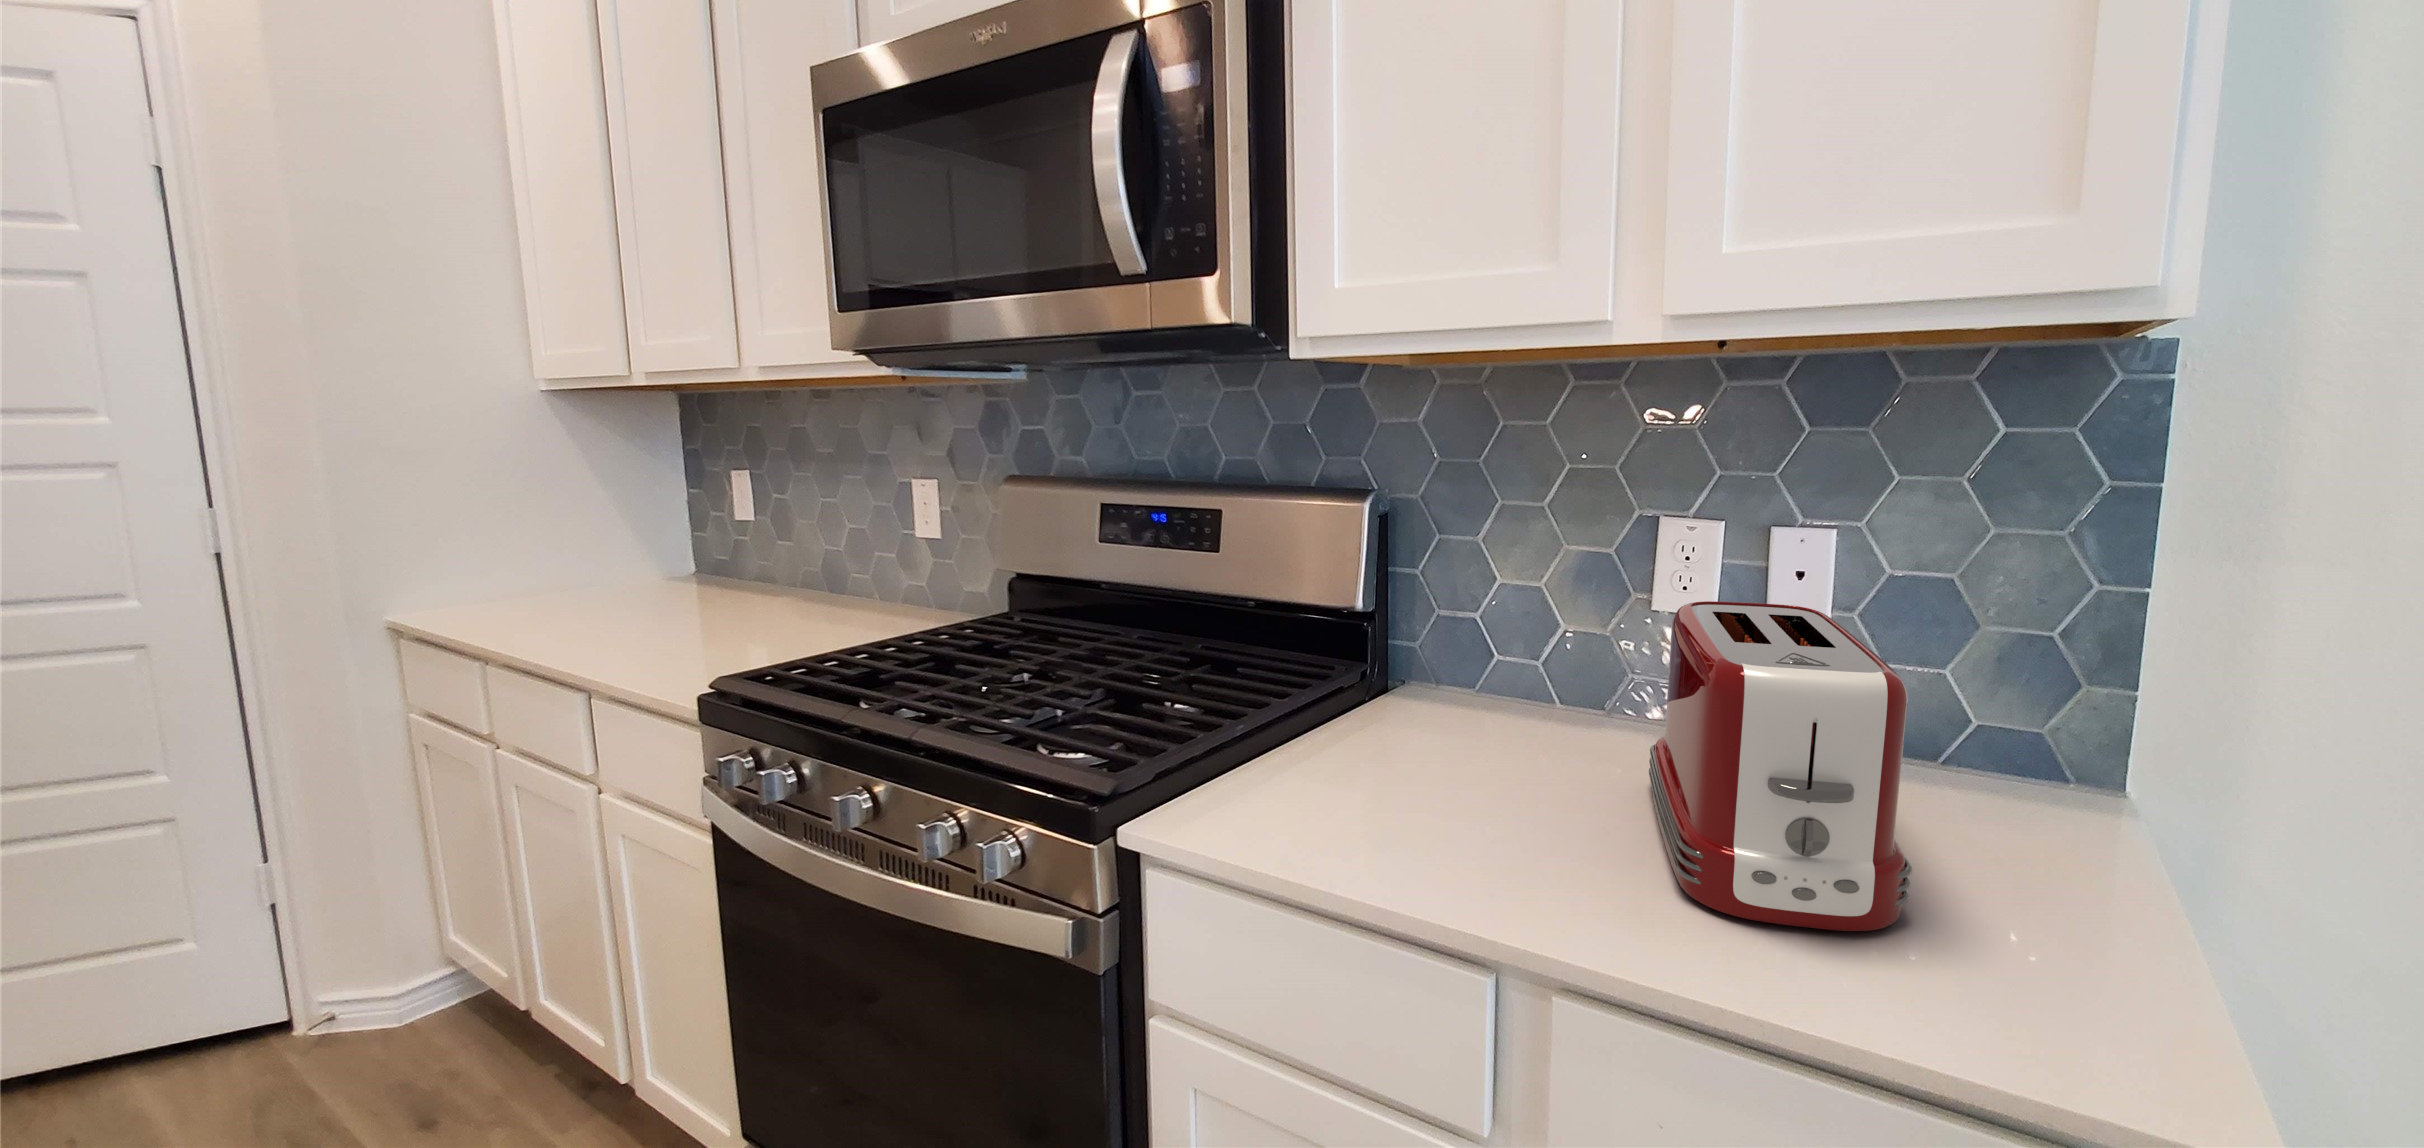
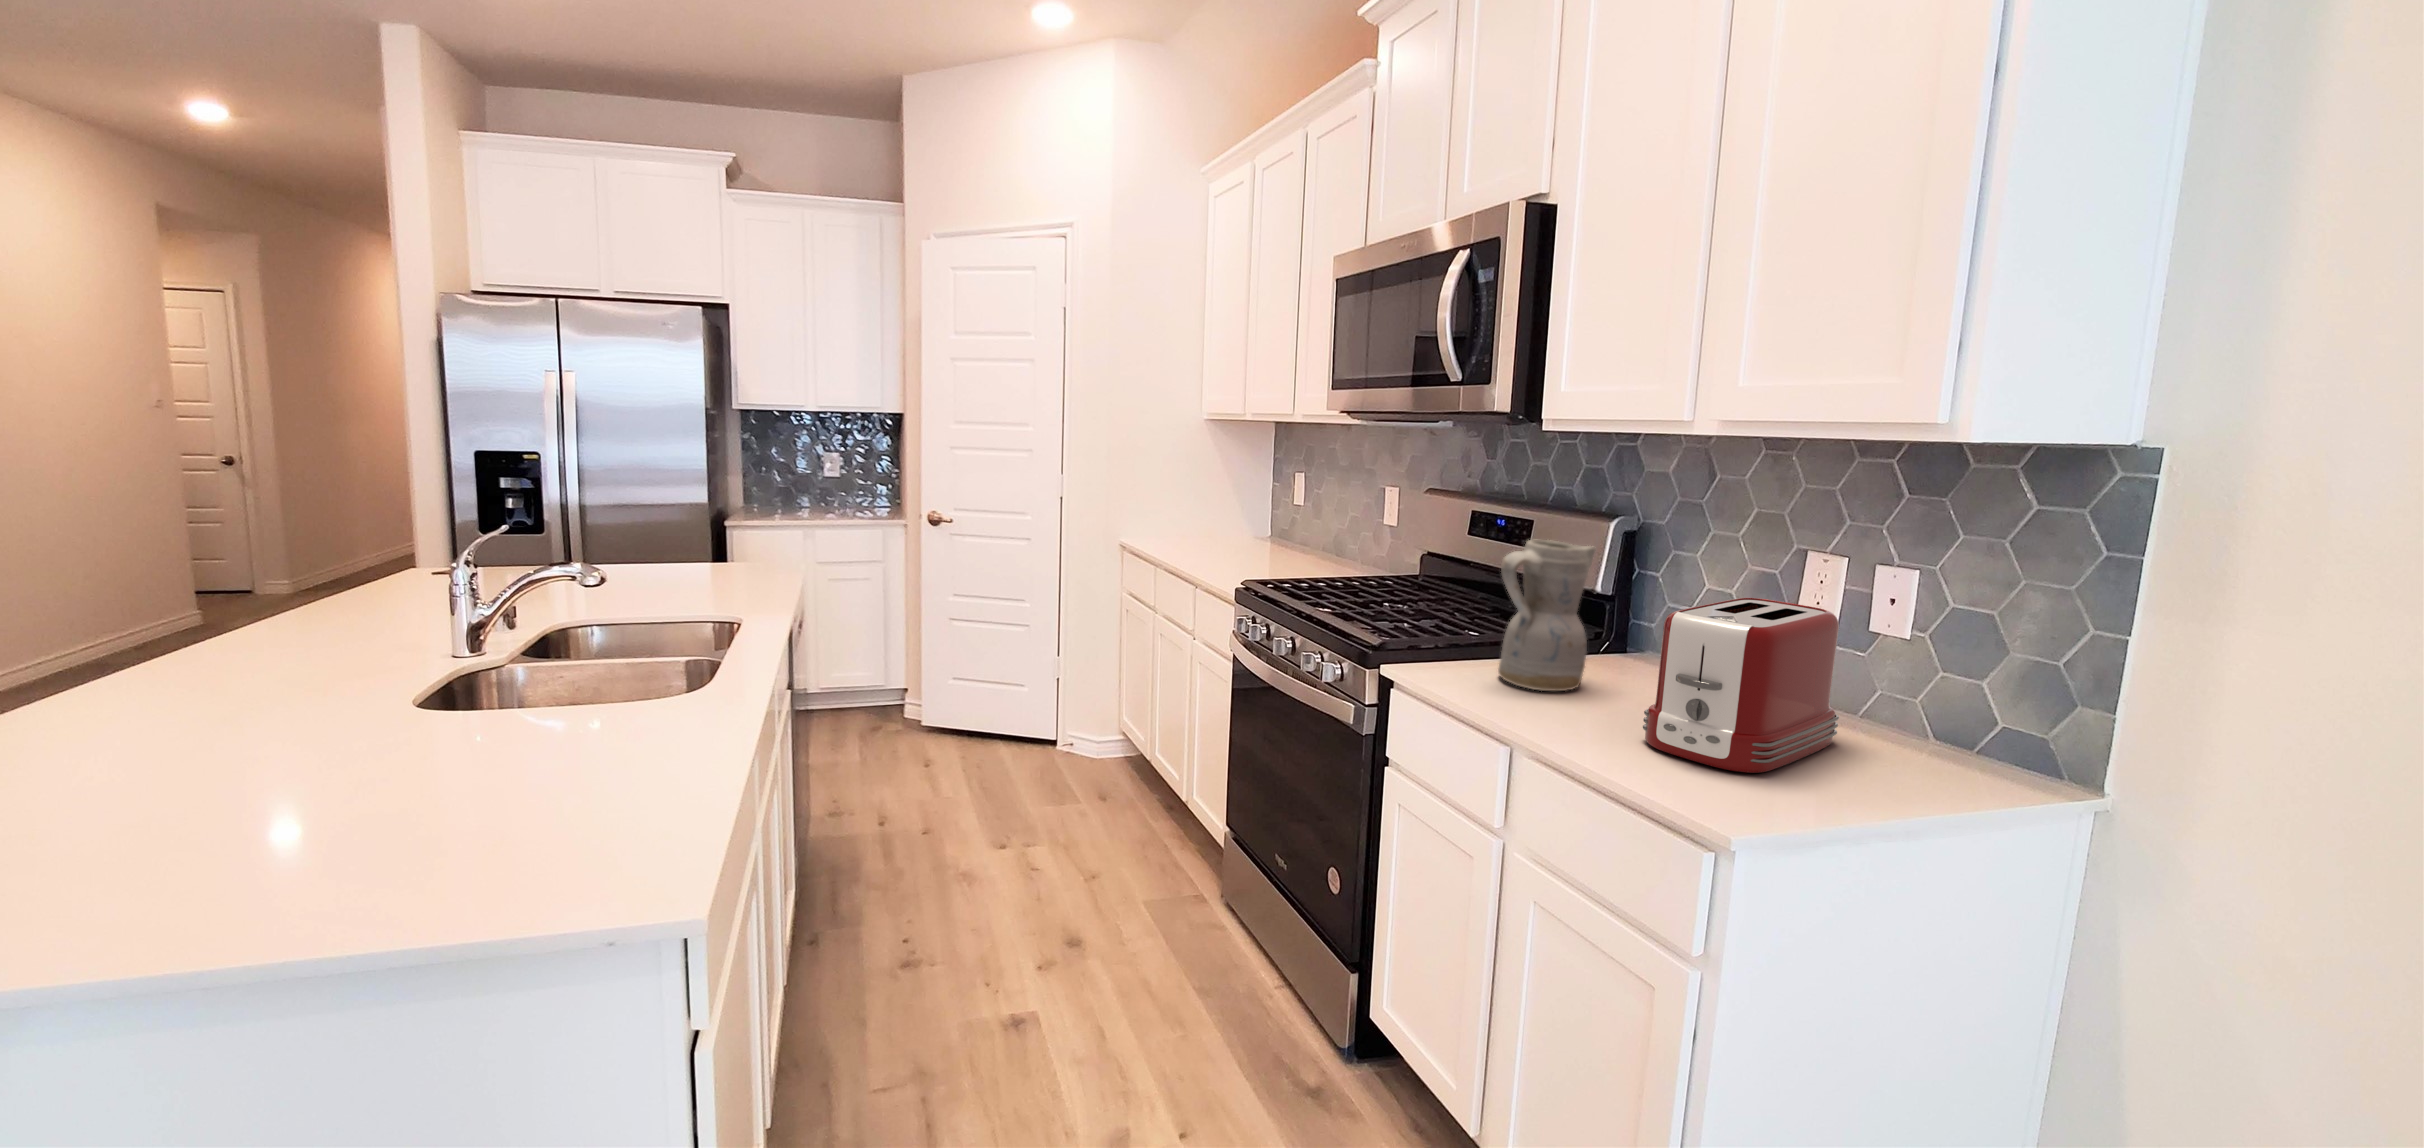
ceramic pitcher: none [1319,547,1460,821] -> present [1498,539,1595,691]

